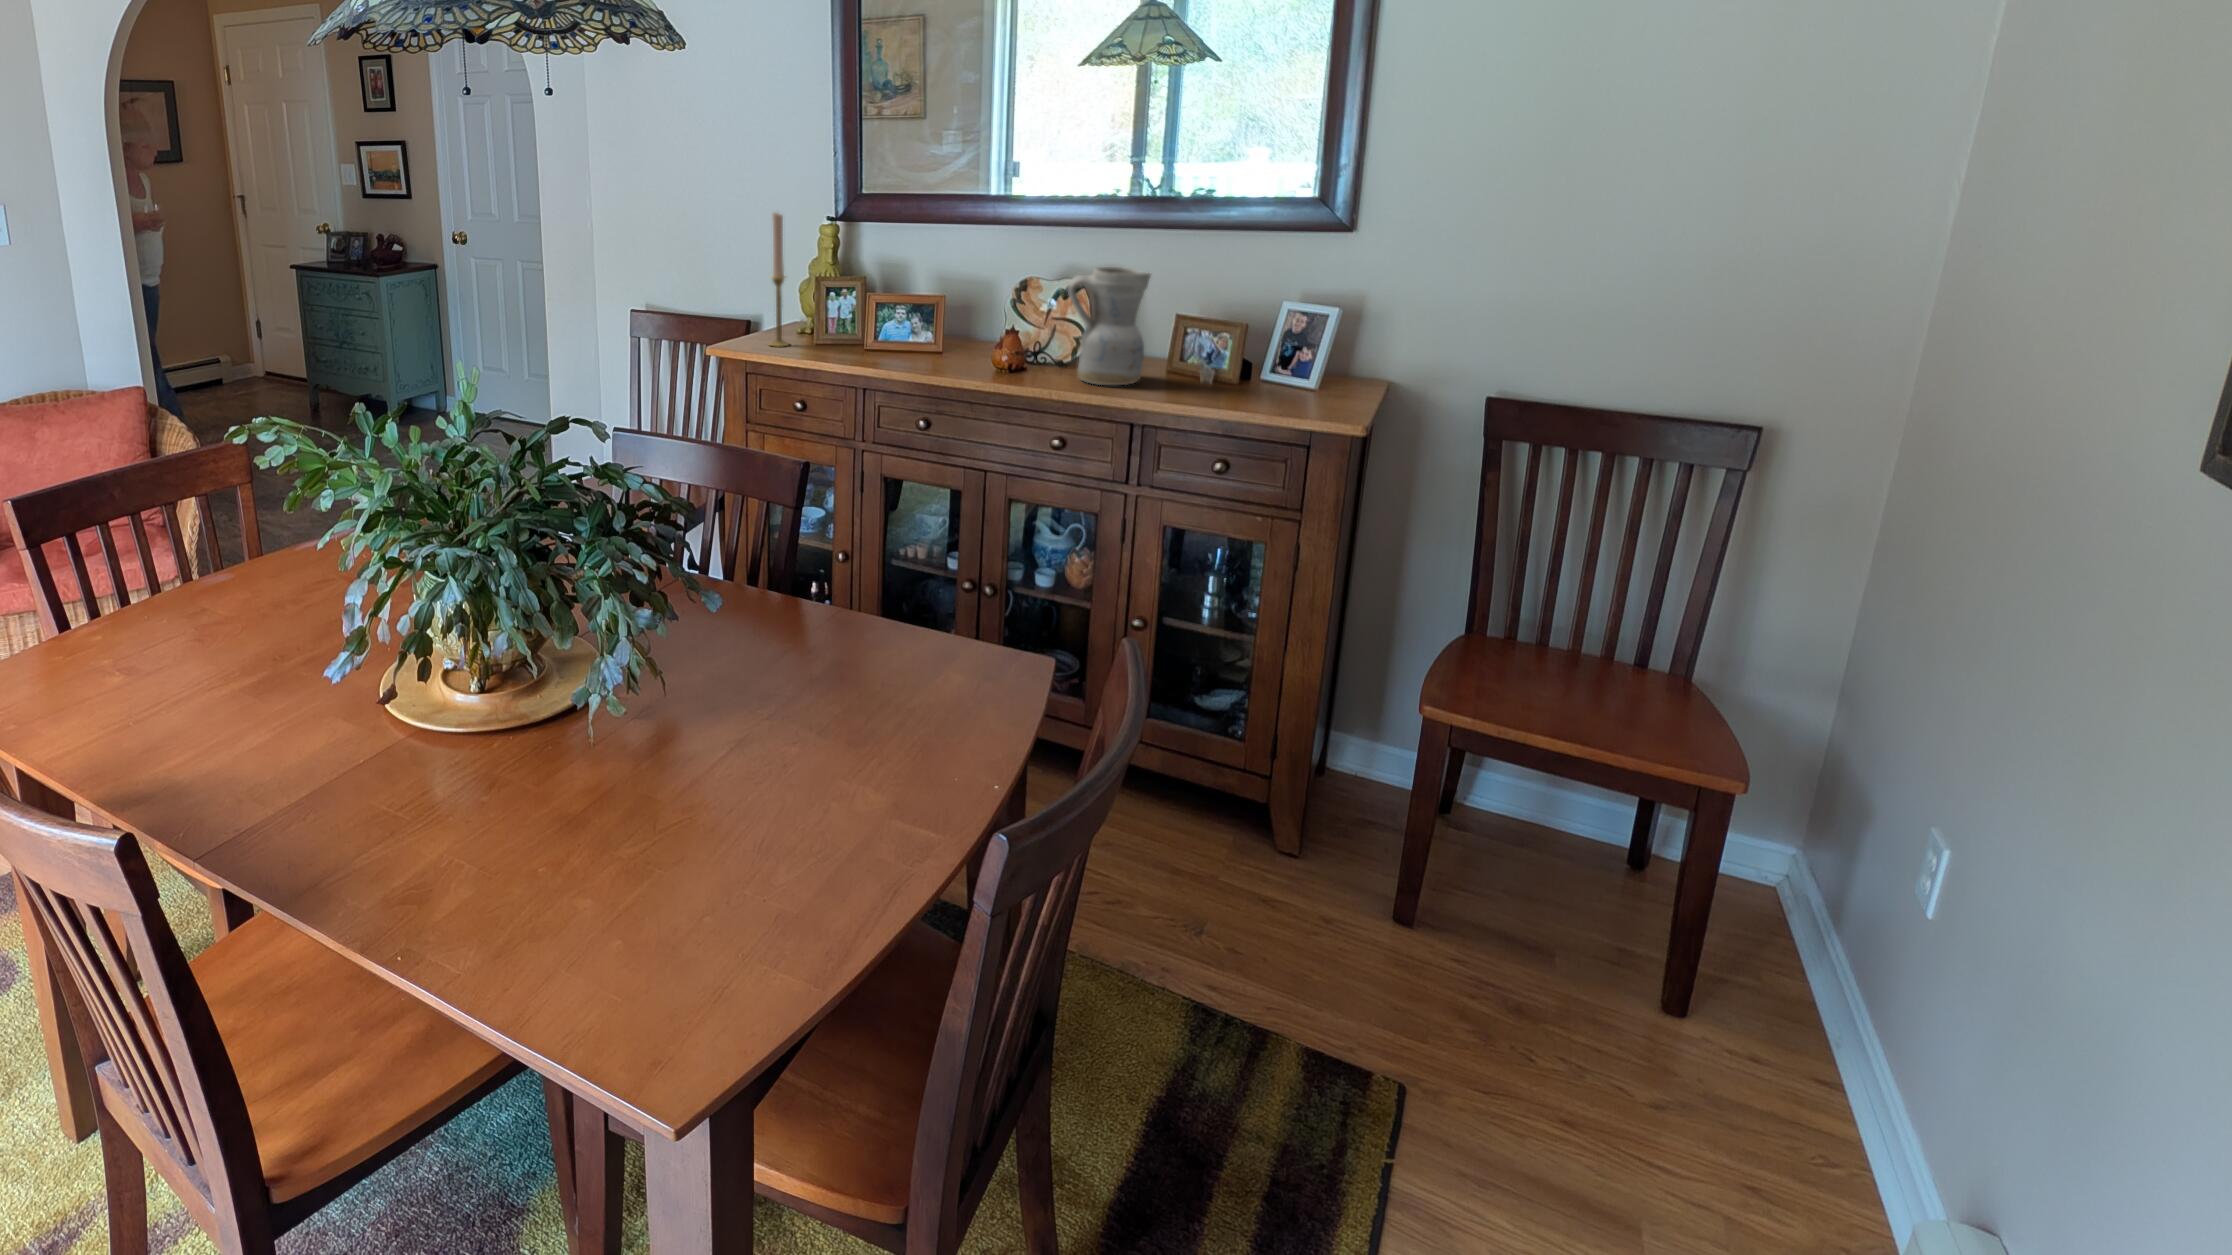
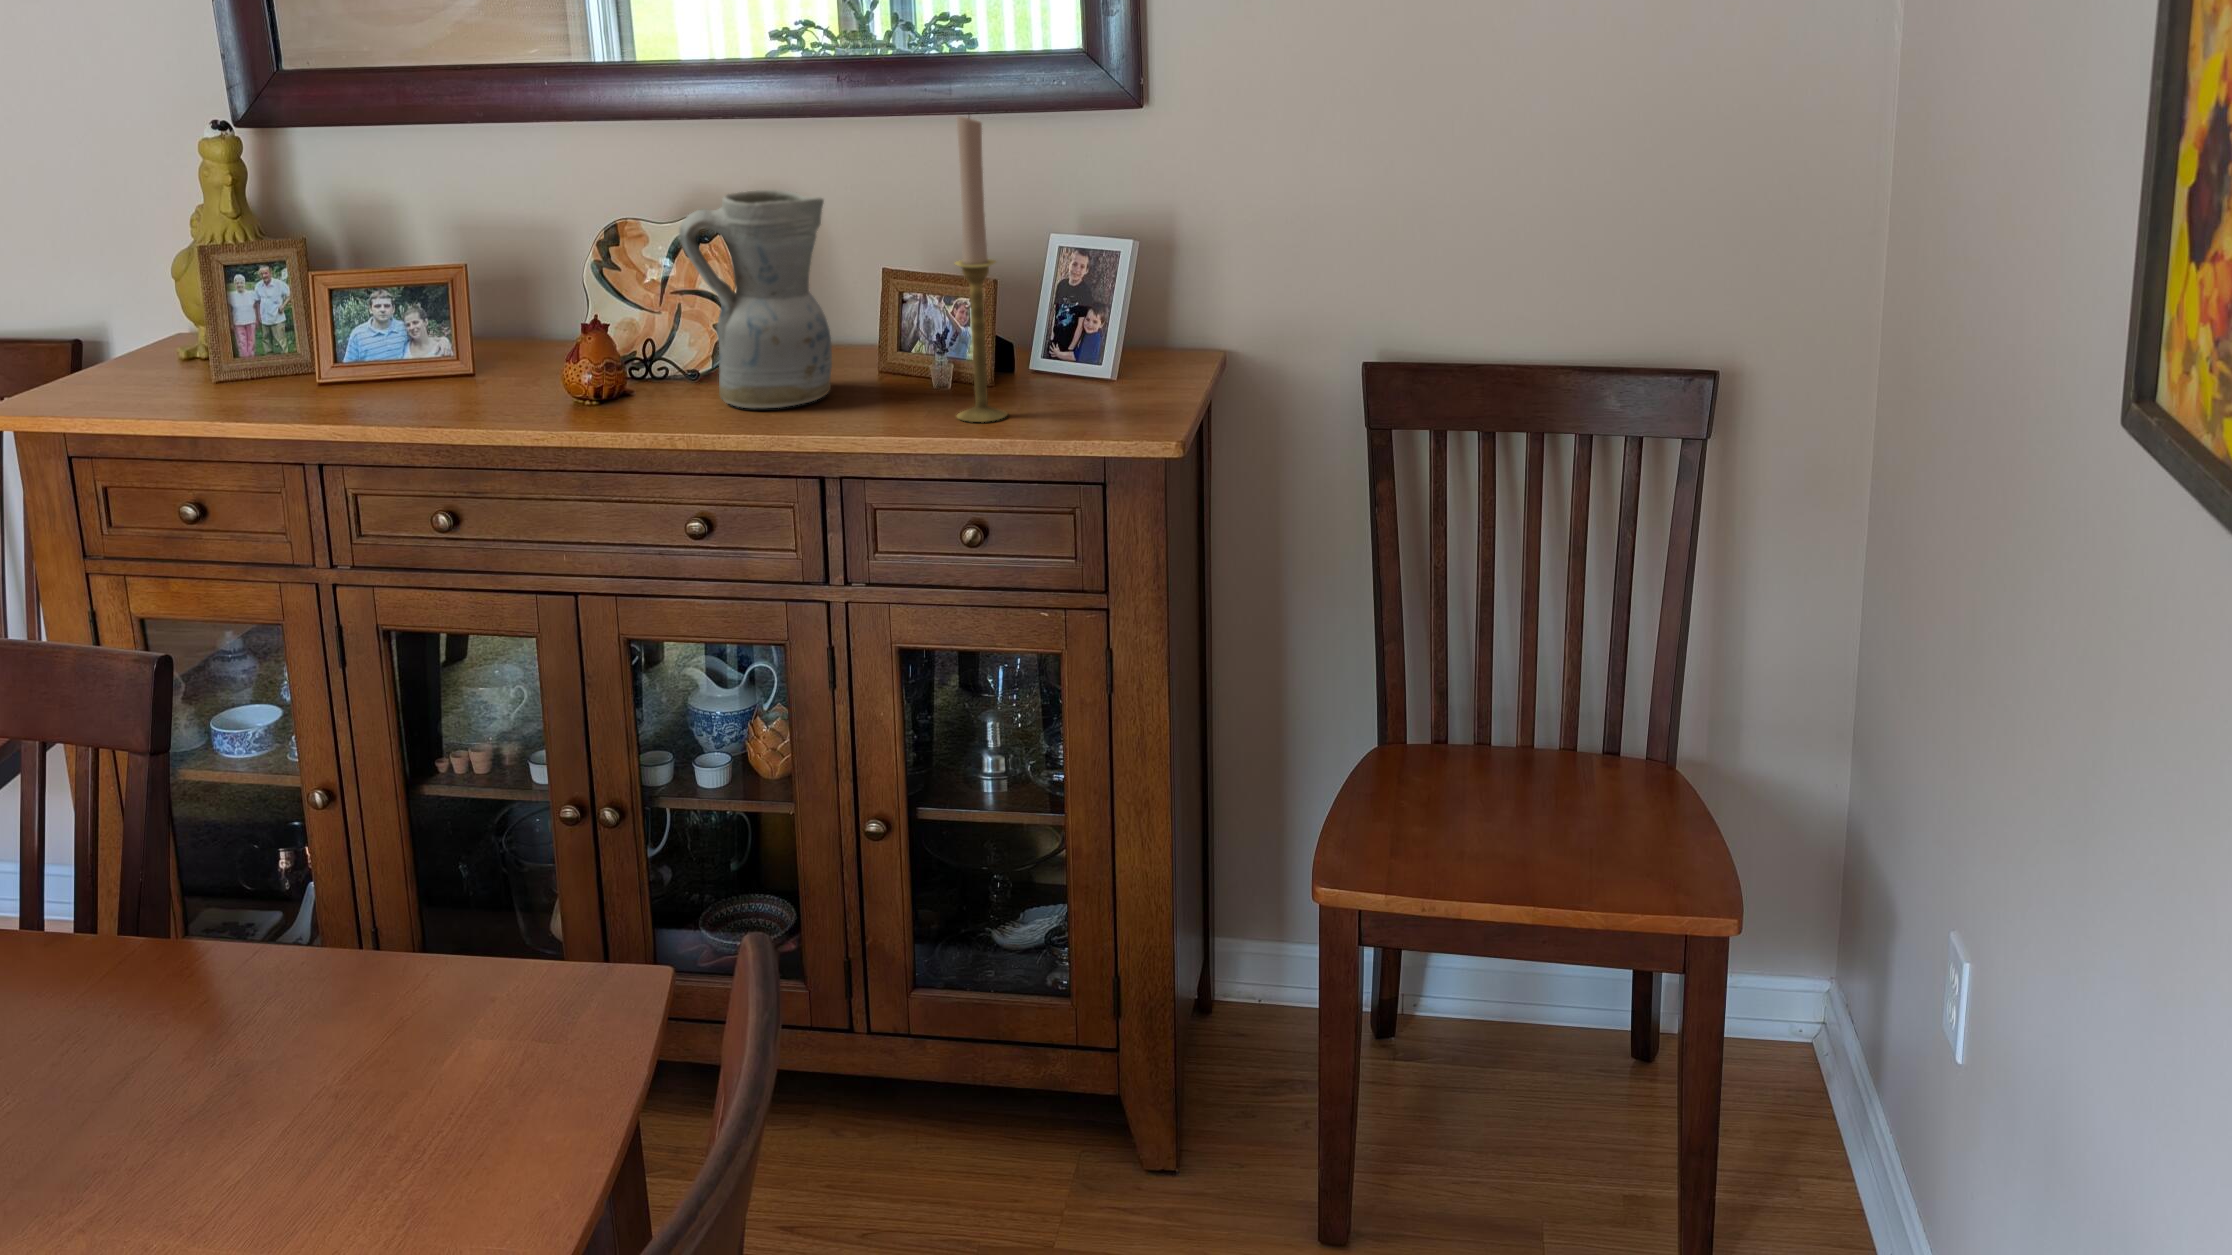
candlestick: present [770,213,788,347] -> present [955,117,1007,422]

